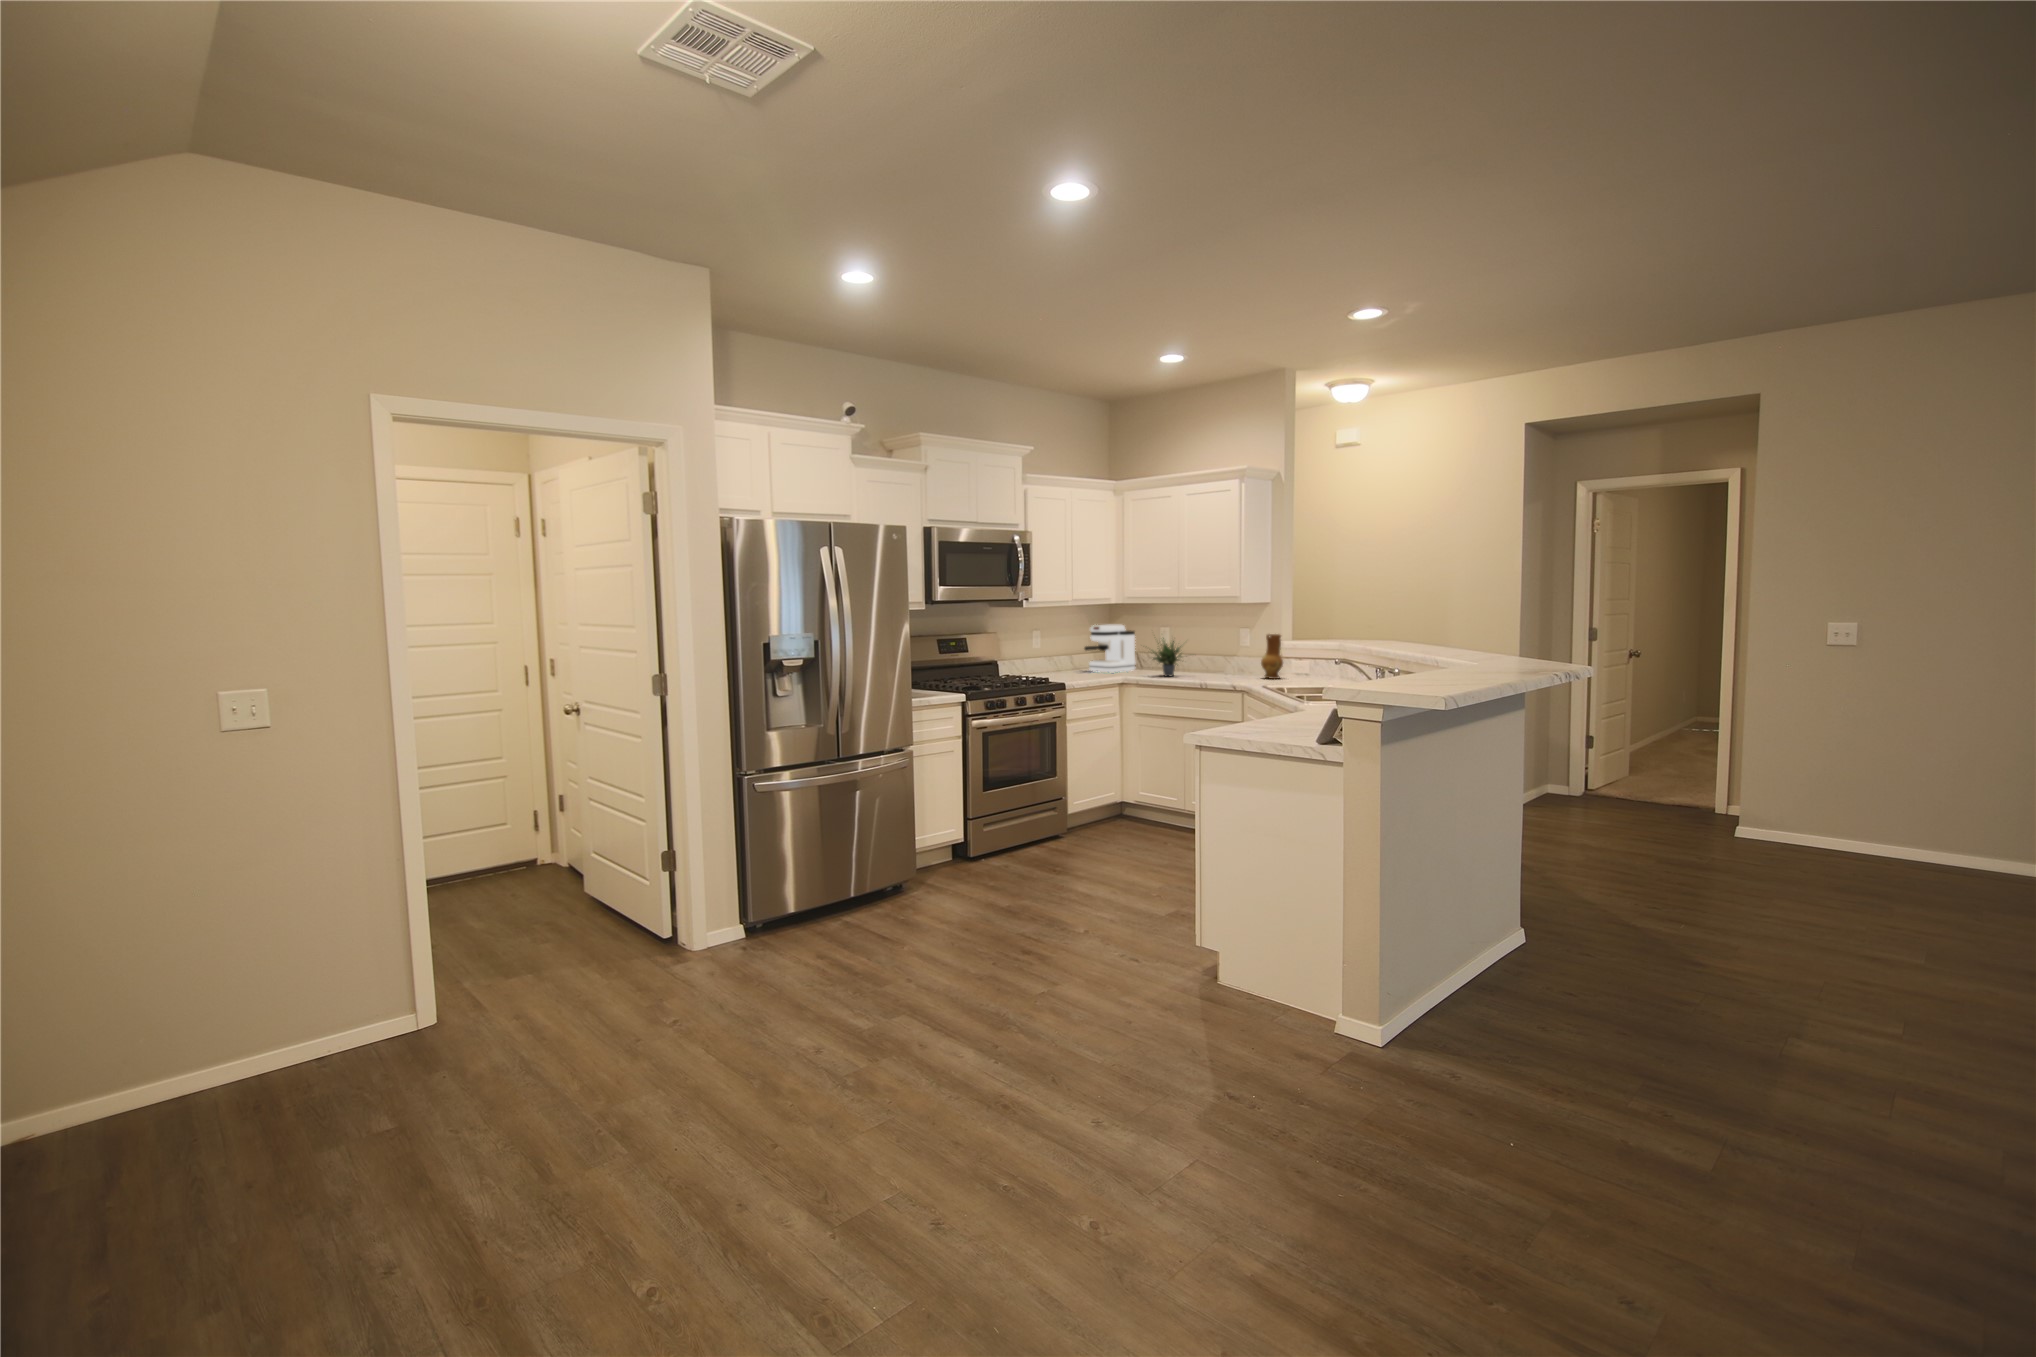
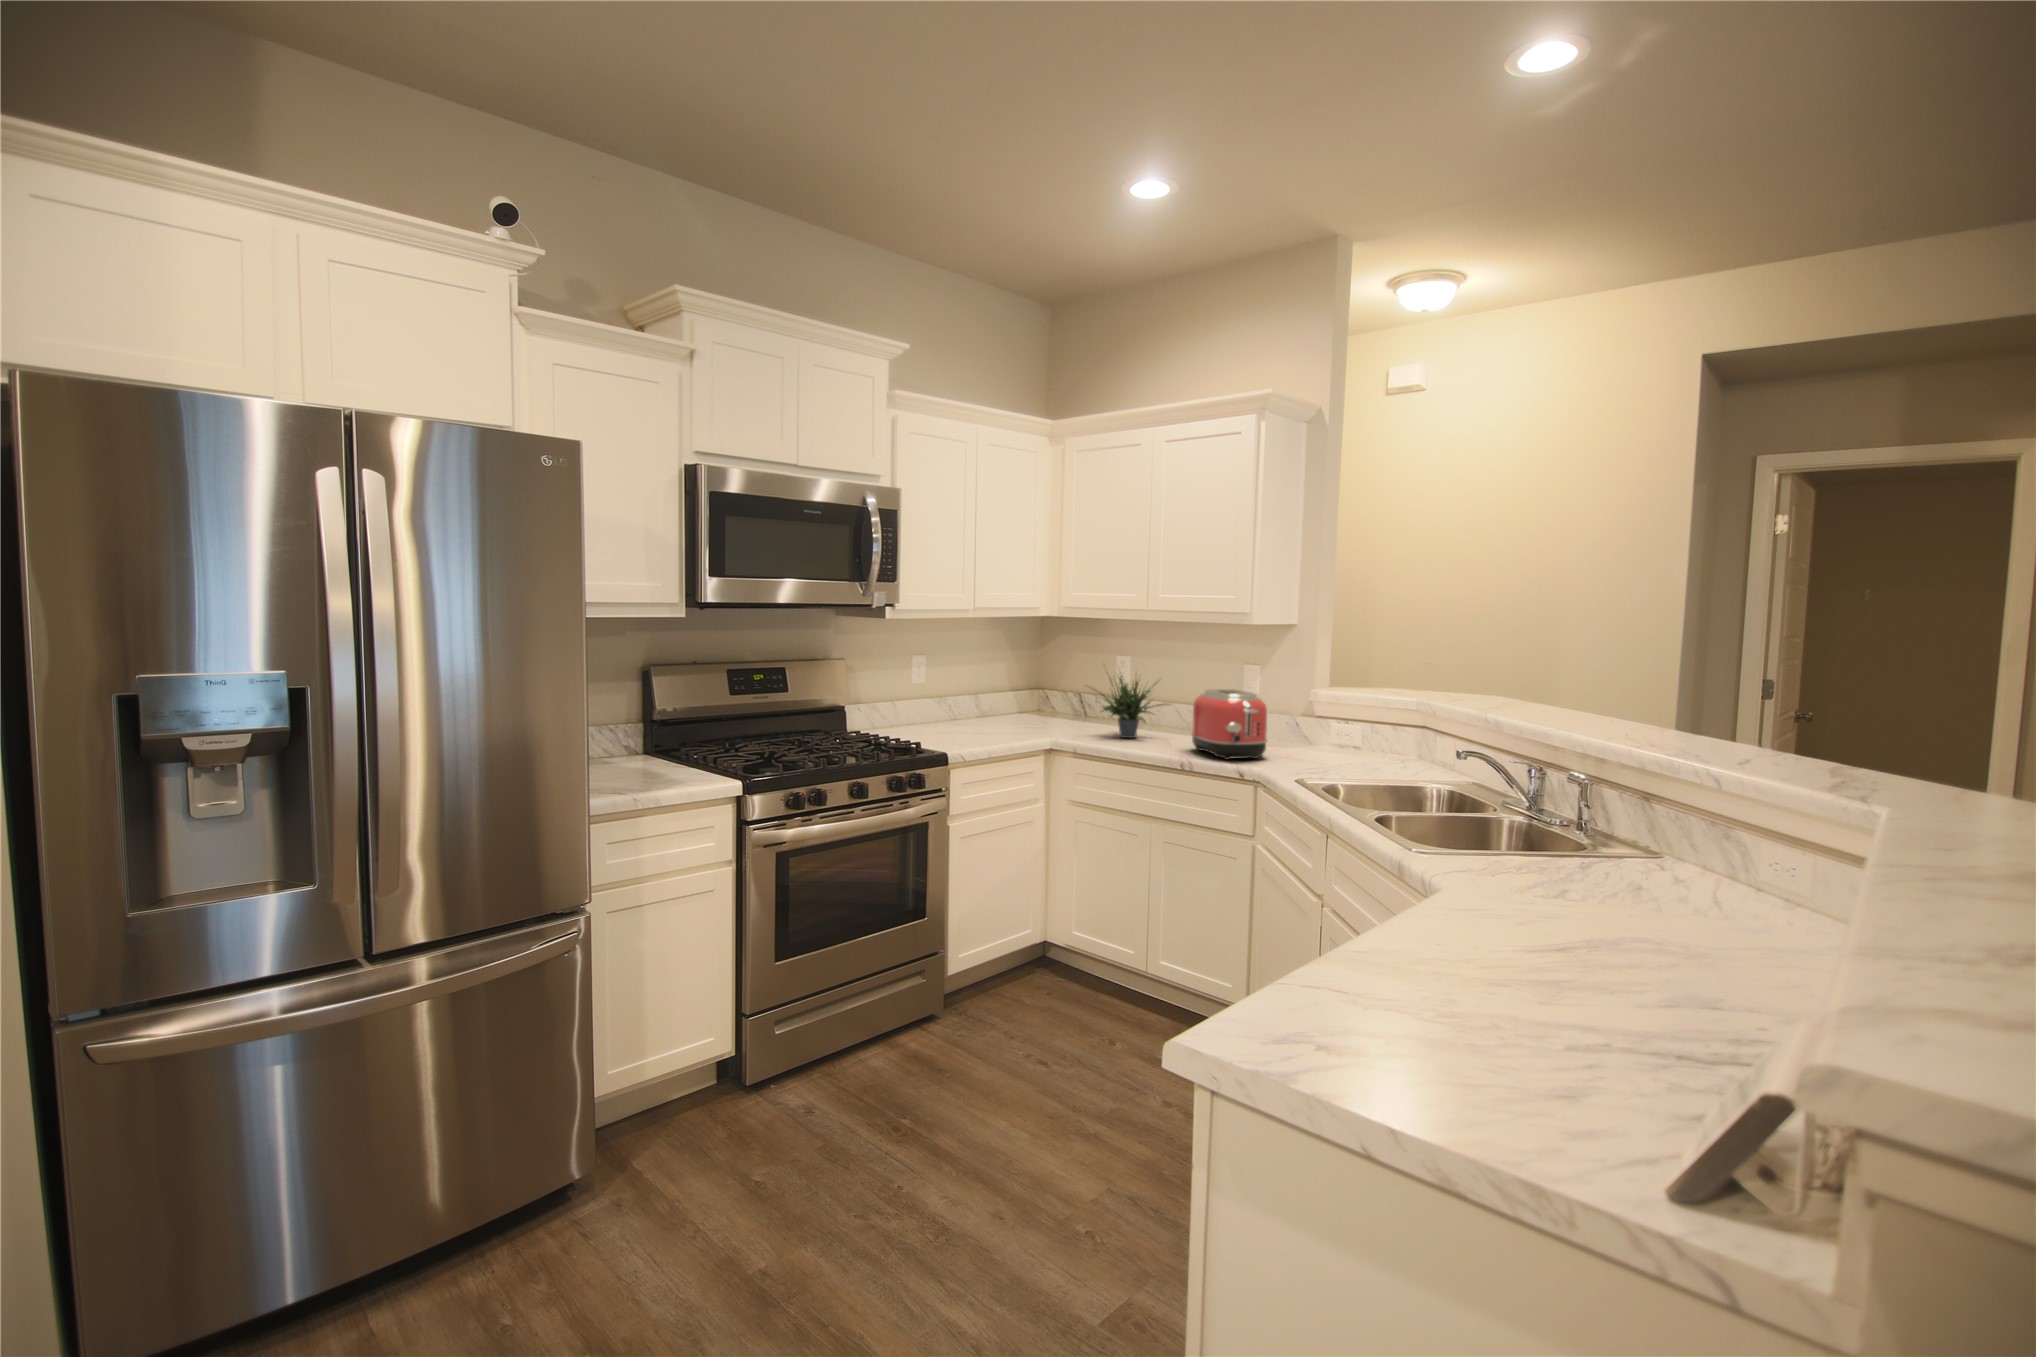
coffee maker: present [1085,625,1135,673] -> none [995,648,1076,727]
ceramic jug: present [1261,634,1283,679] -> none [1281,676,1319,751]
toaster: none [1206,643,1251,683] -> present [1192,689,1267,760]

